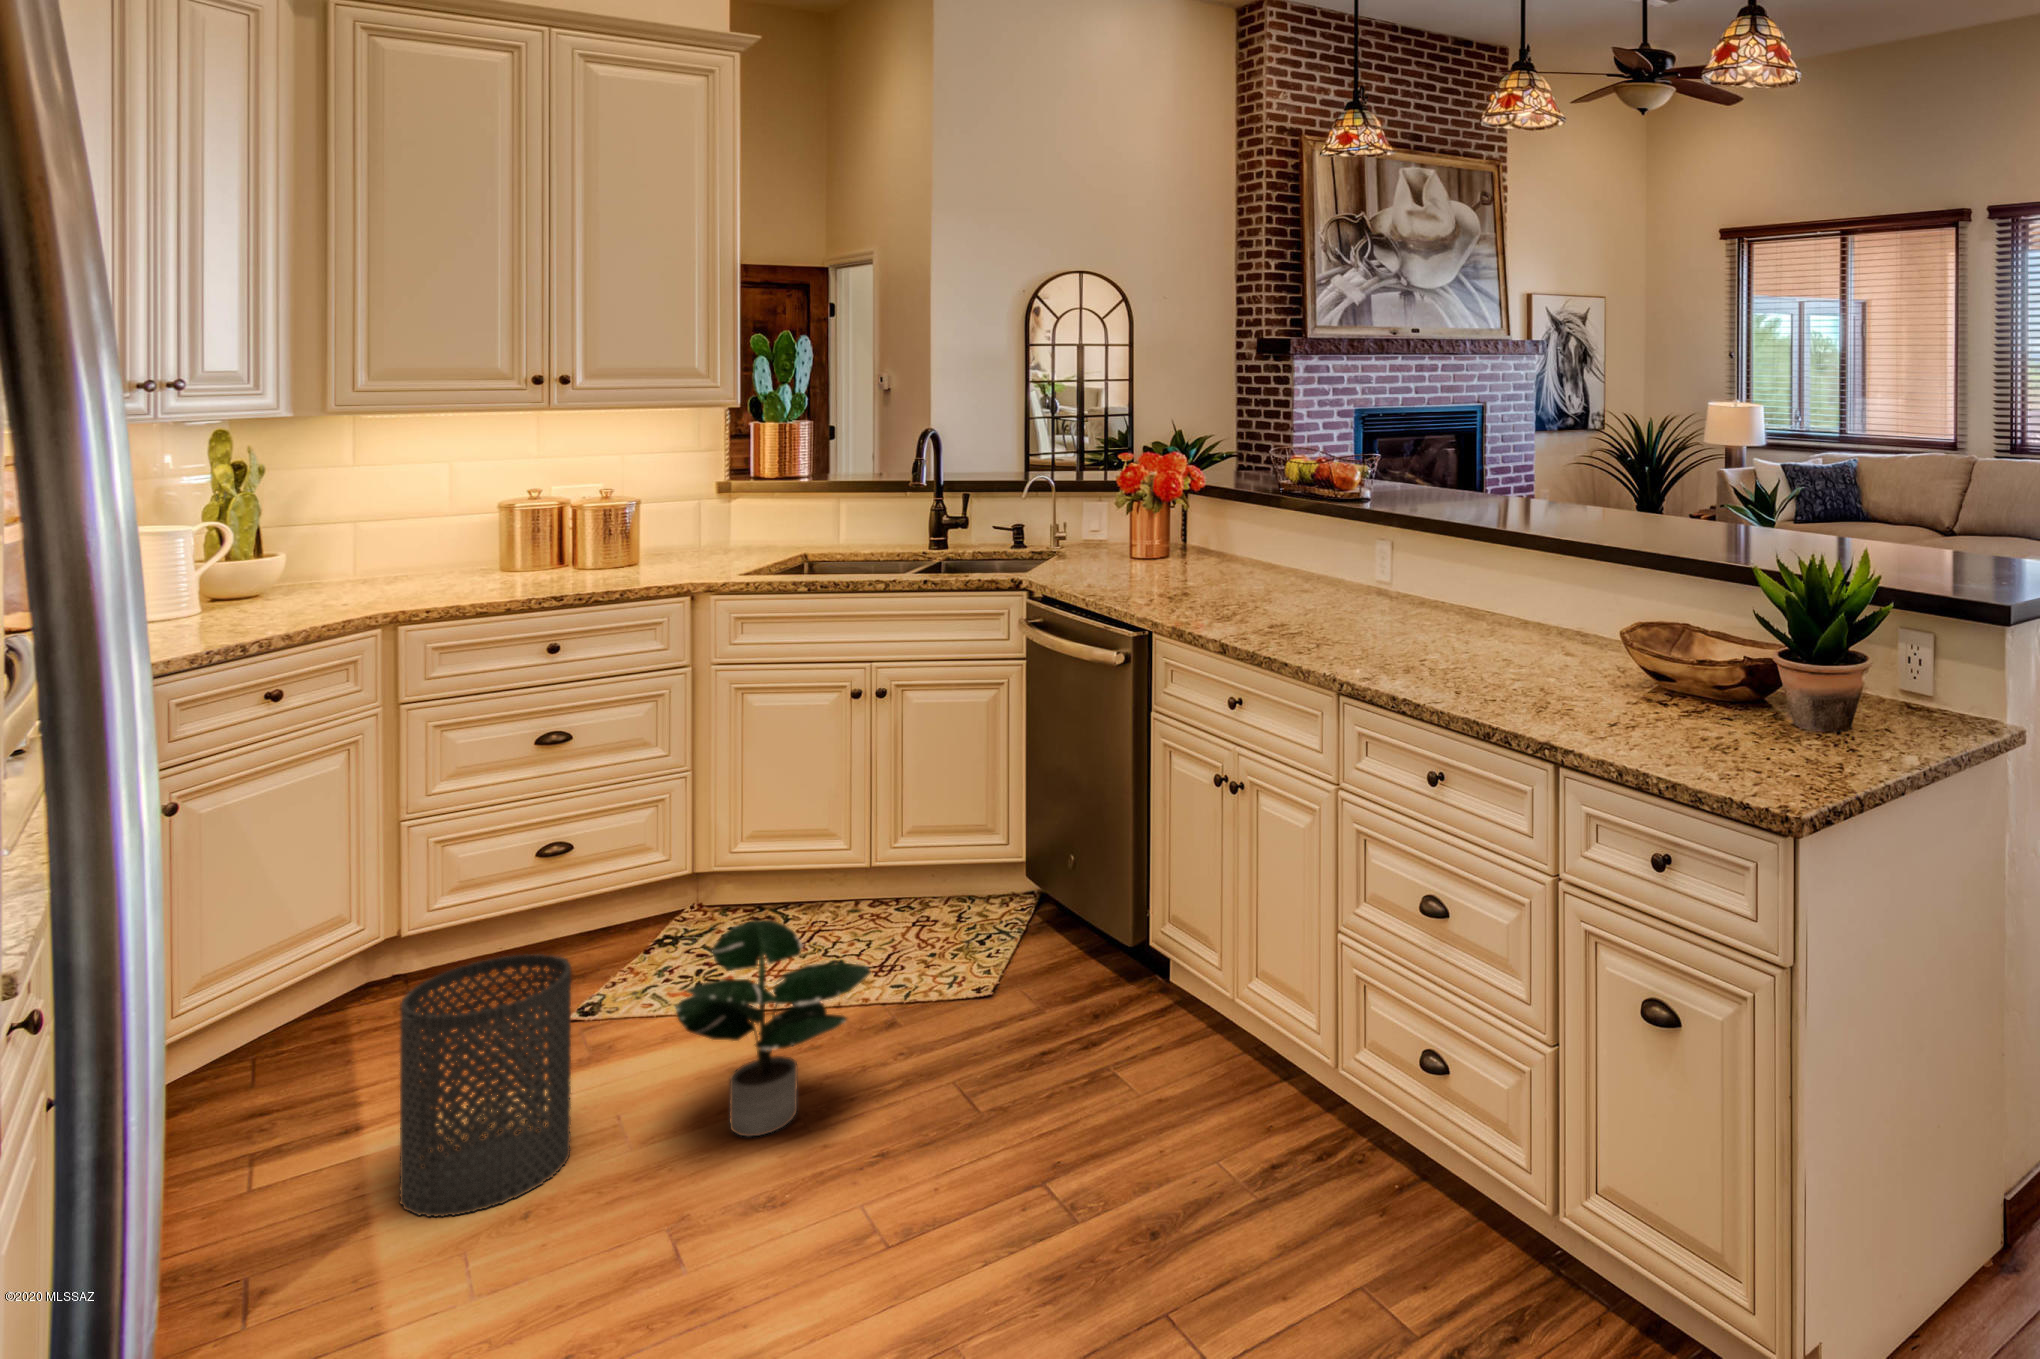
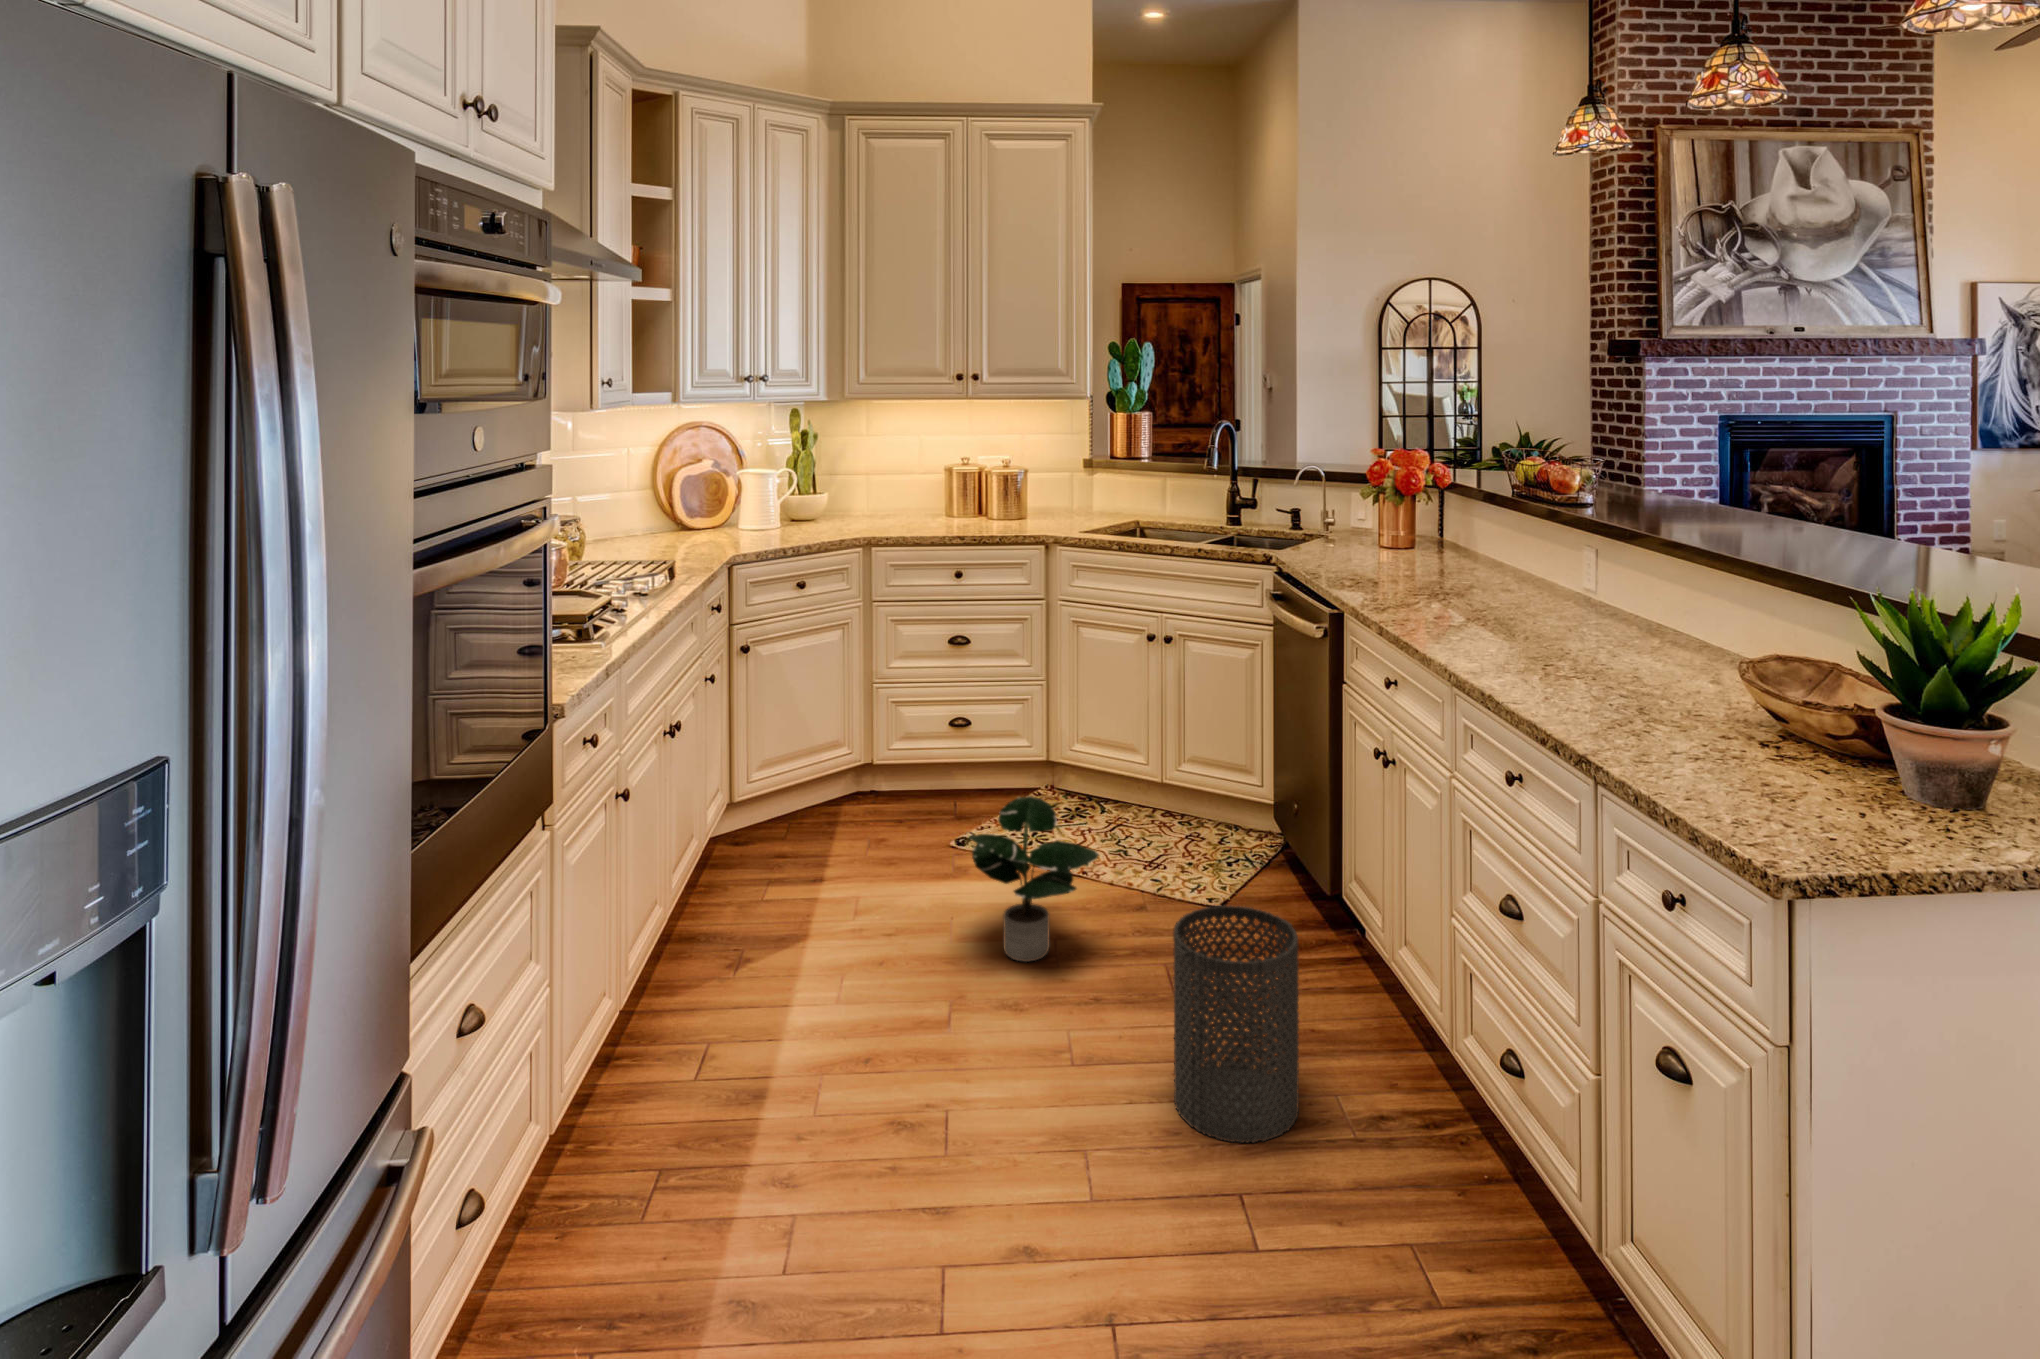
trash can: present [400,954,571,1217] -> present [1173,905,1299,1143]

